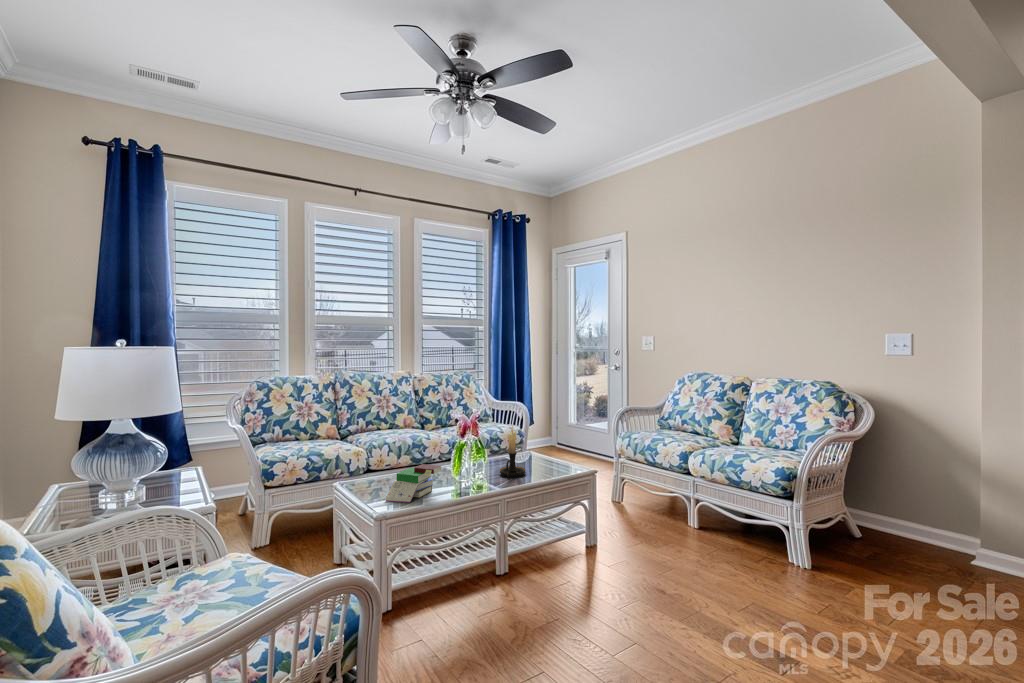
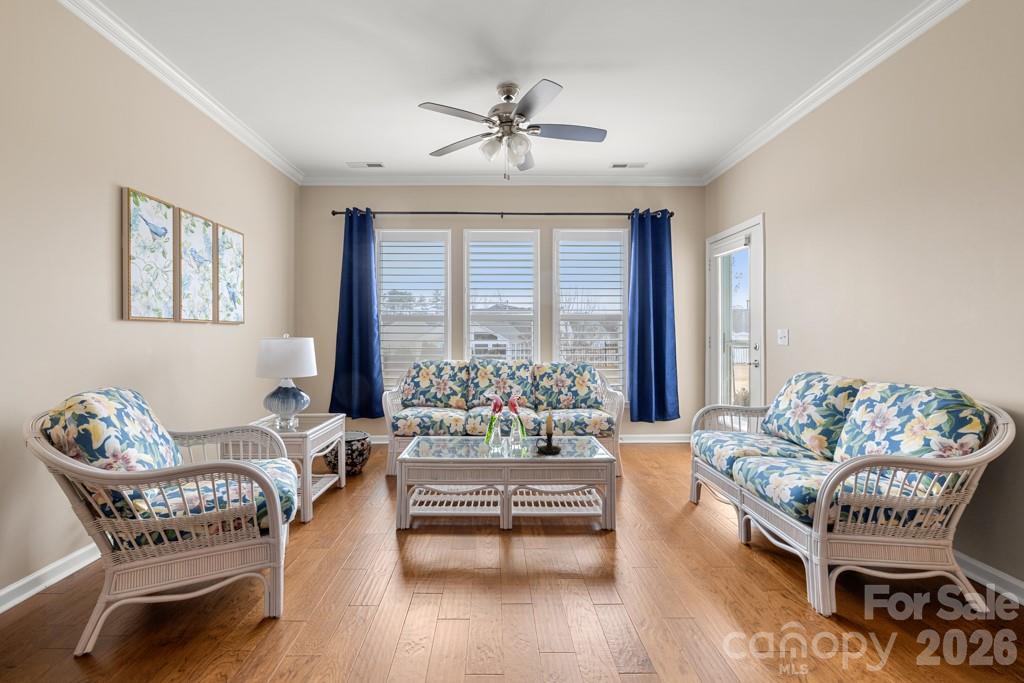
book: present [386,464,441,503] -> none [426,431,472,458]

